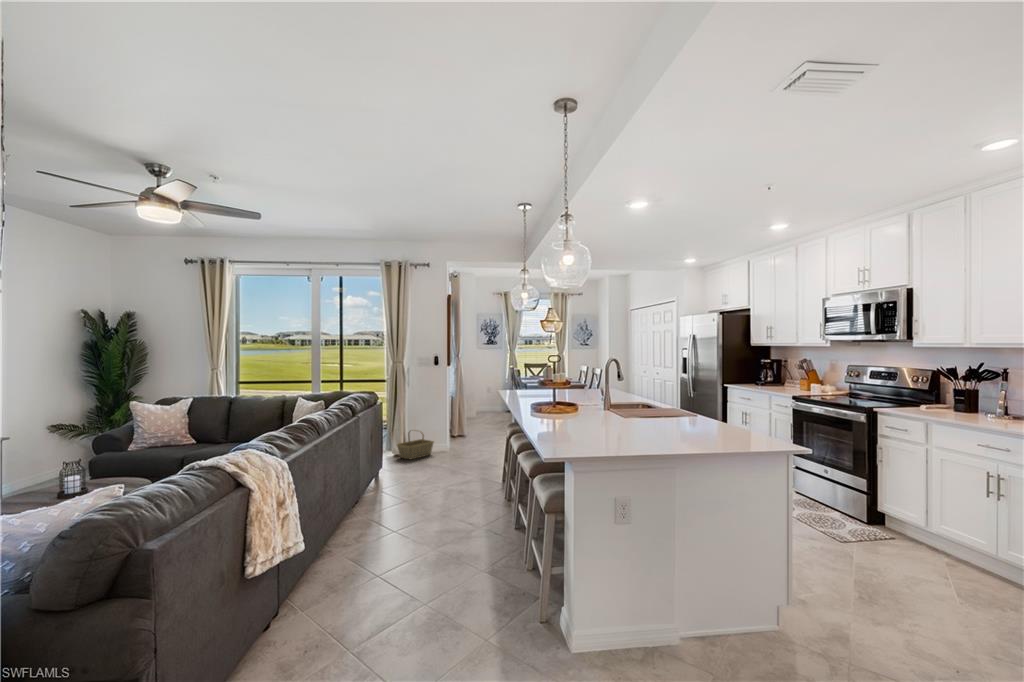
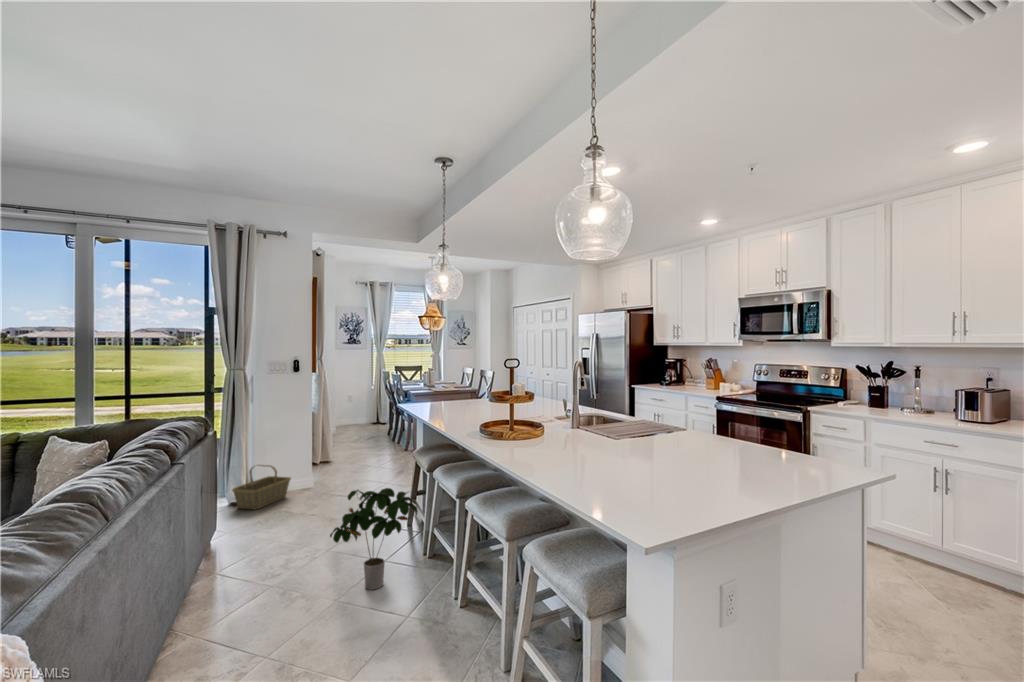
potted plant: none [437,443,489,507] -> present [330,488,418,590]

